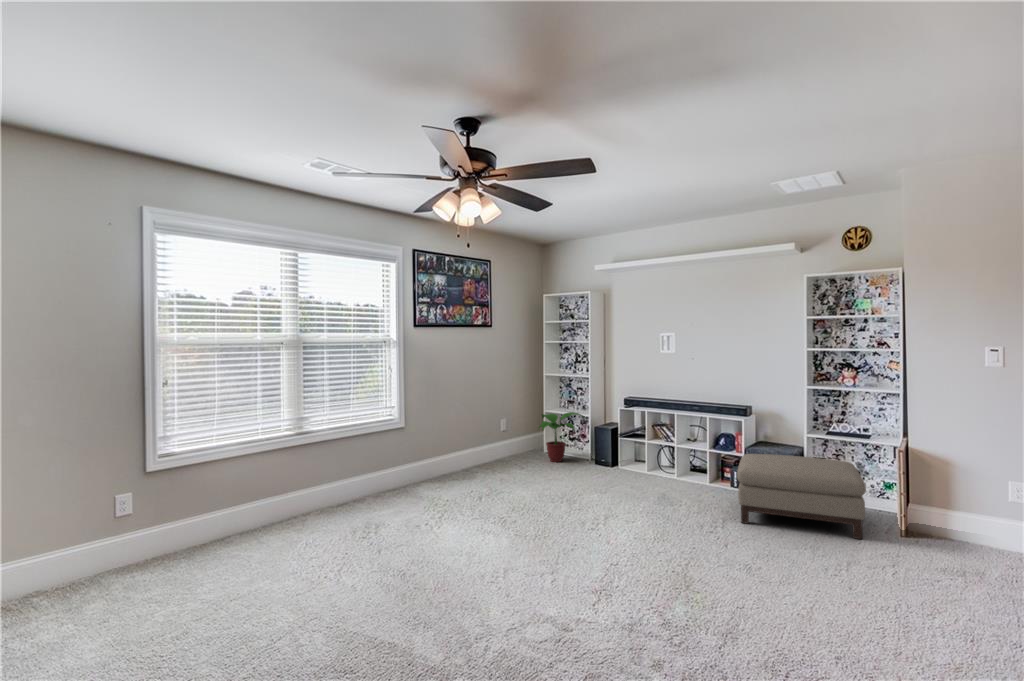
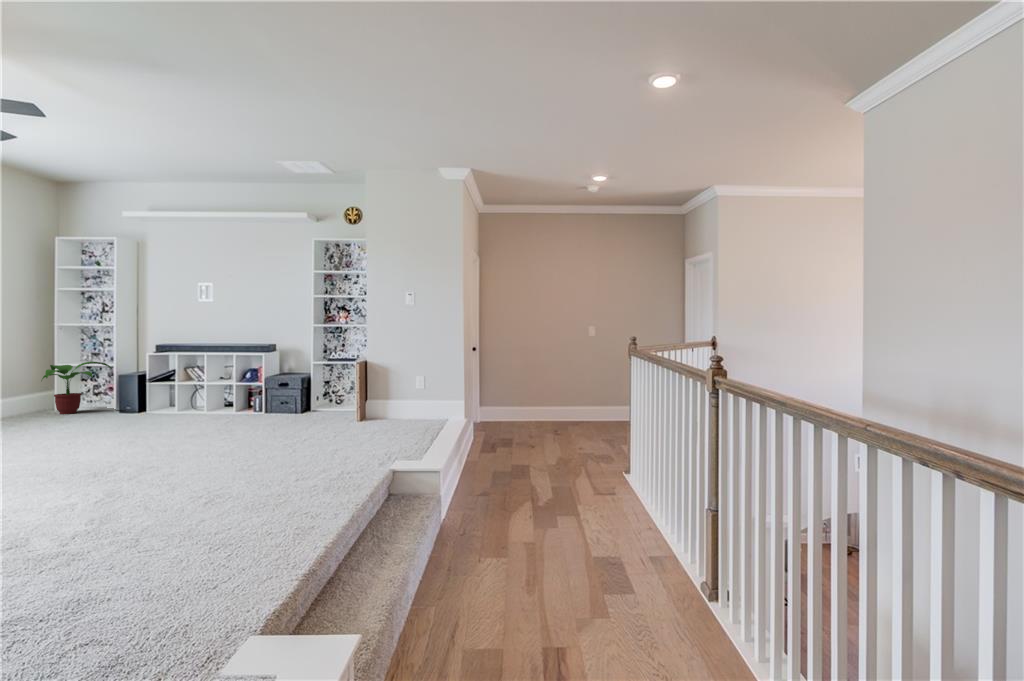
ottoman: present [737,454,866,539] -> none [242,374,341,426]

